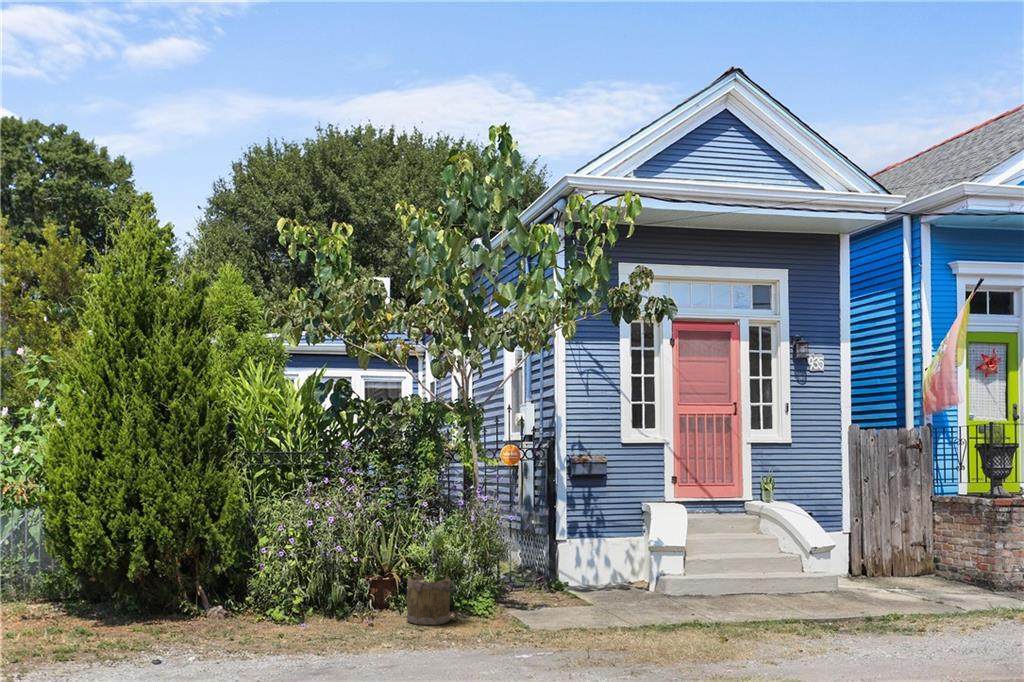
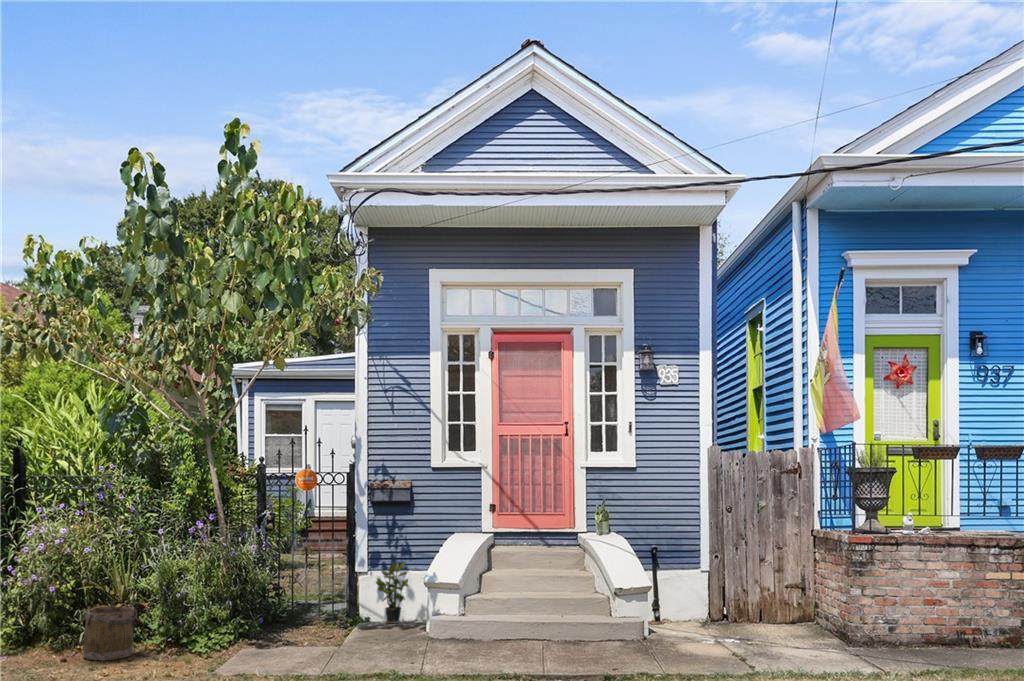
potted plant: none [587,529,617,586] -> present [376,561,408,624]

